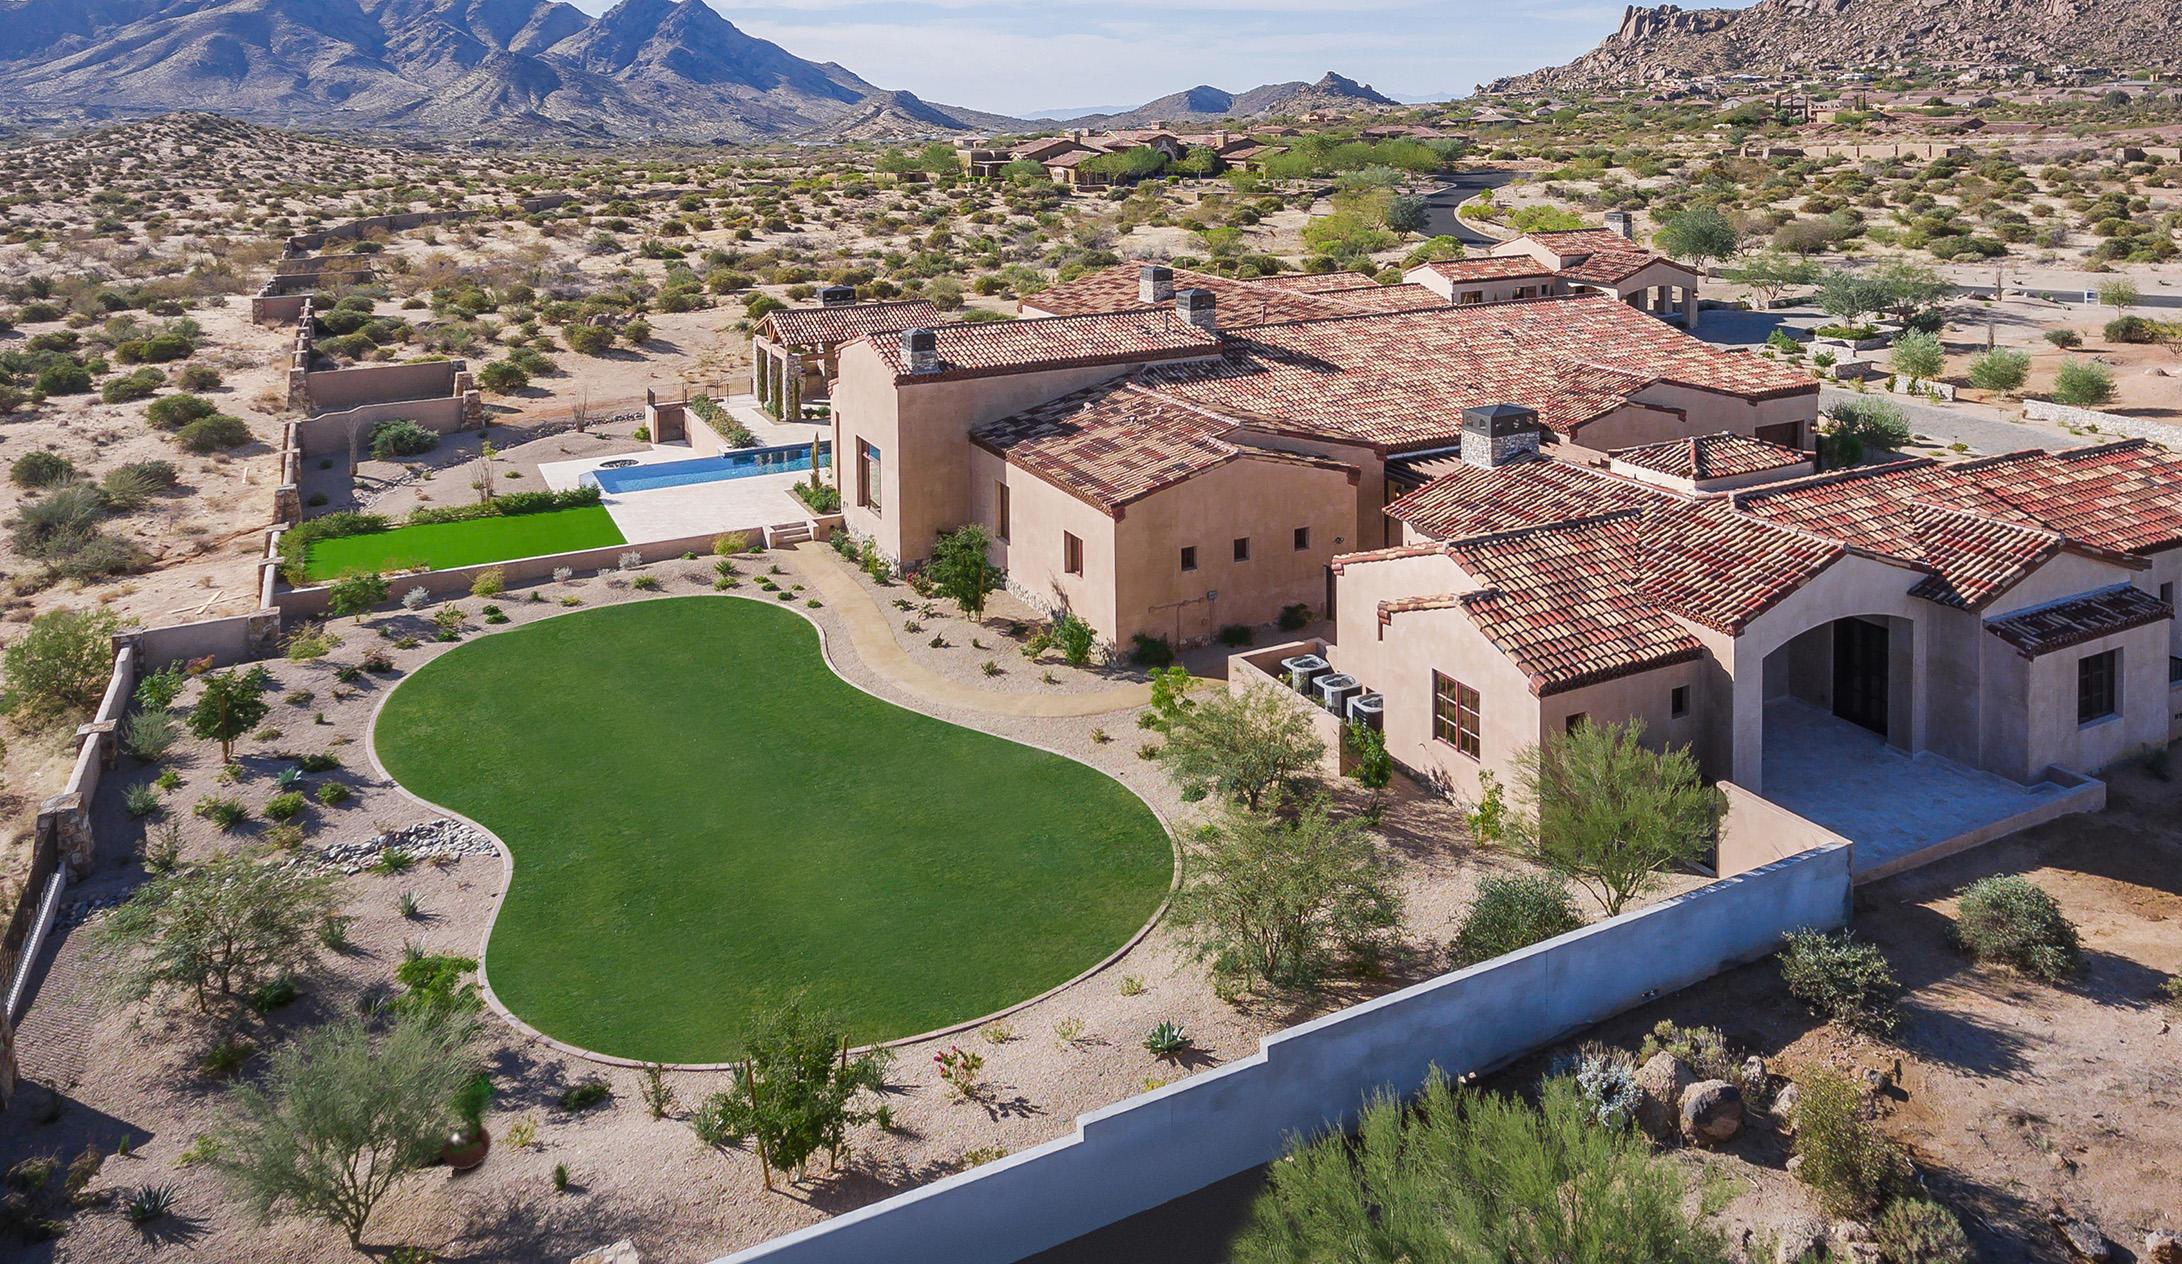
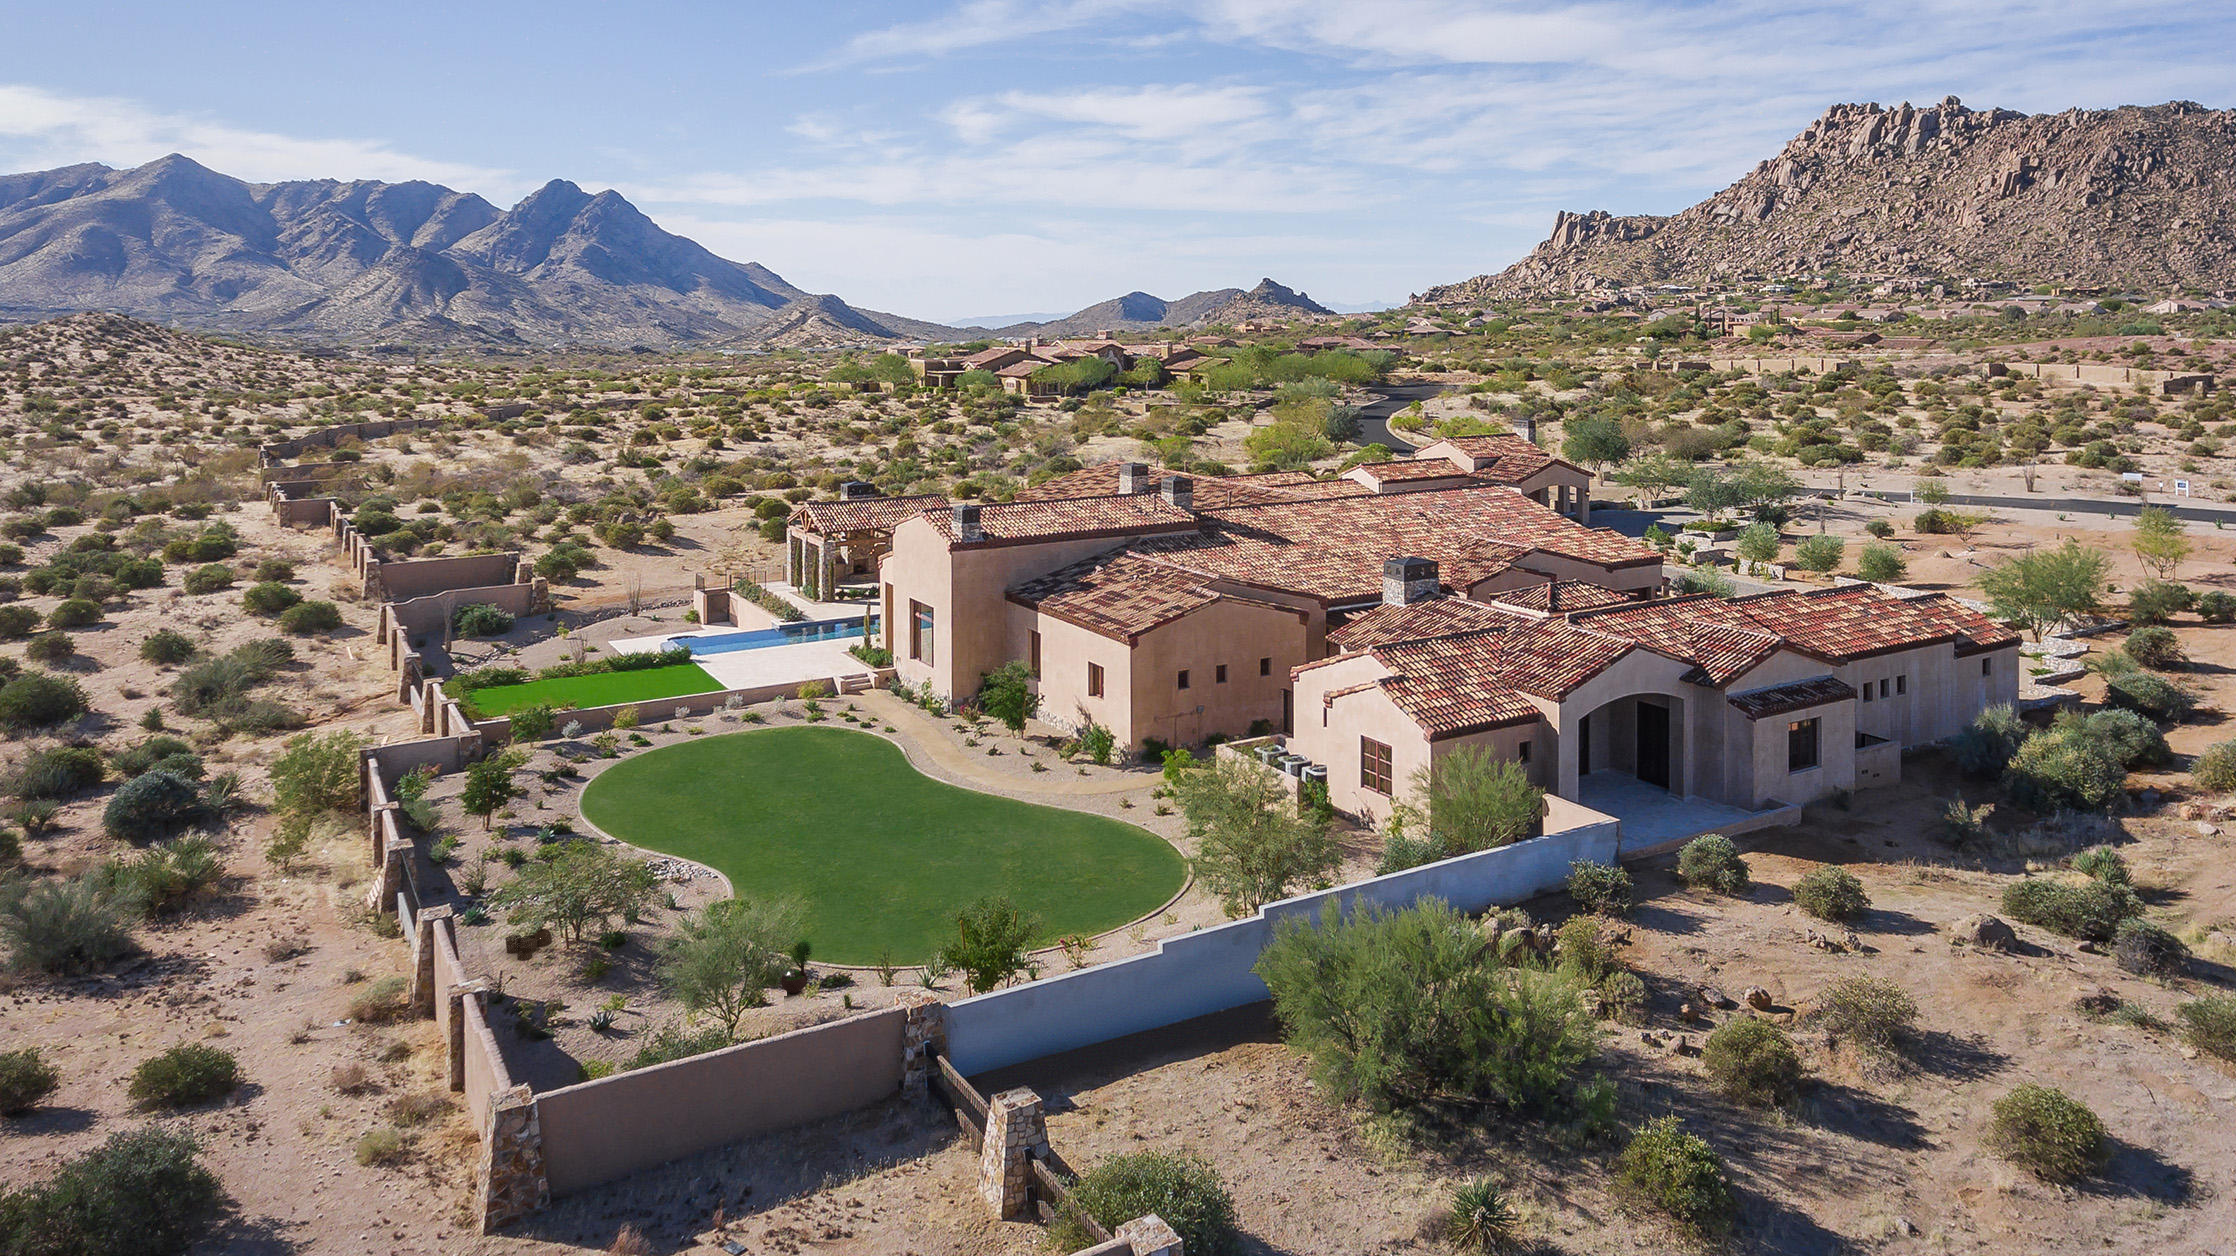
woven basket: none [57,996,149,1062] -> present [505,929,552,961]

